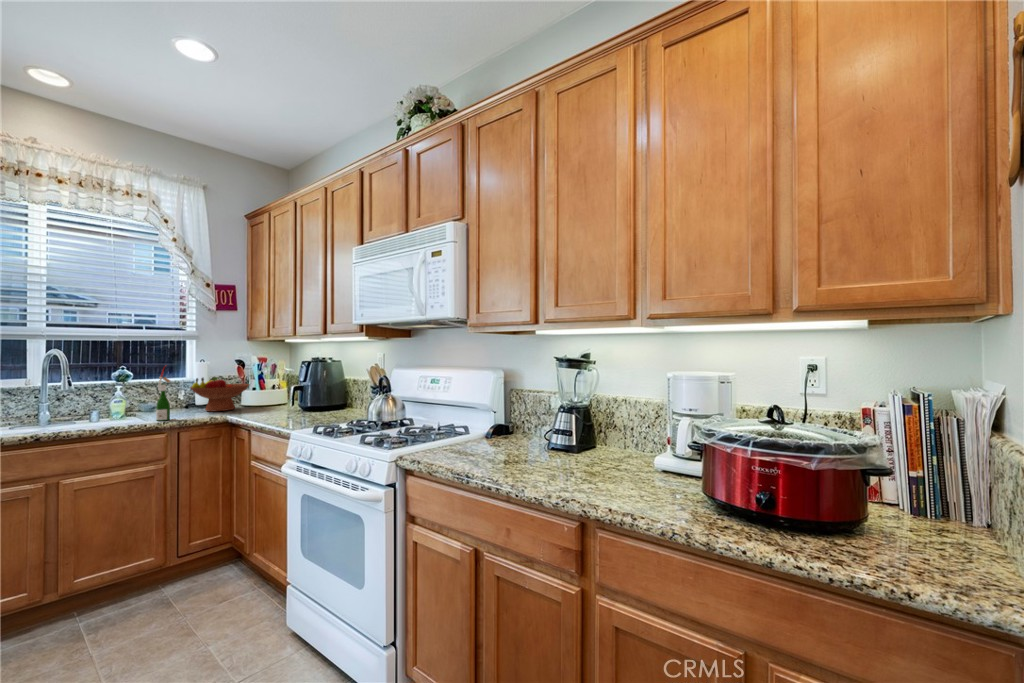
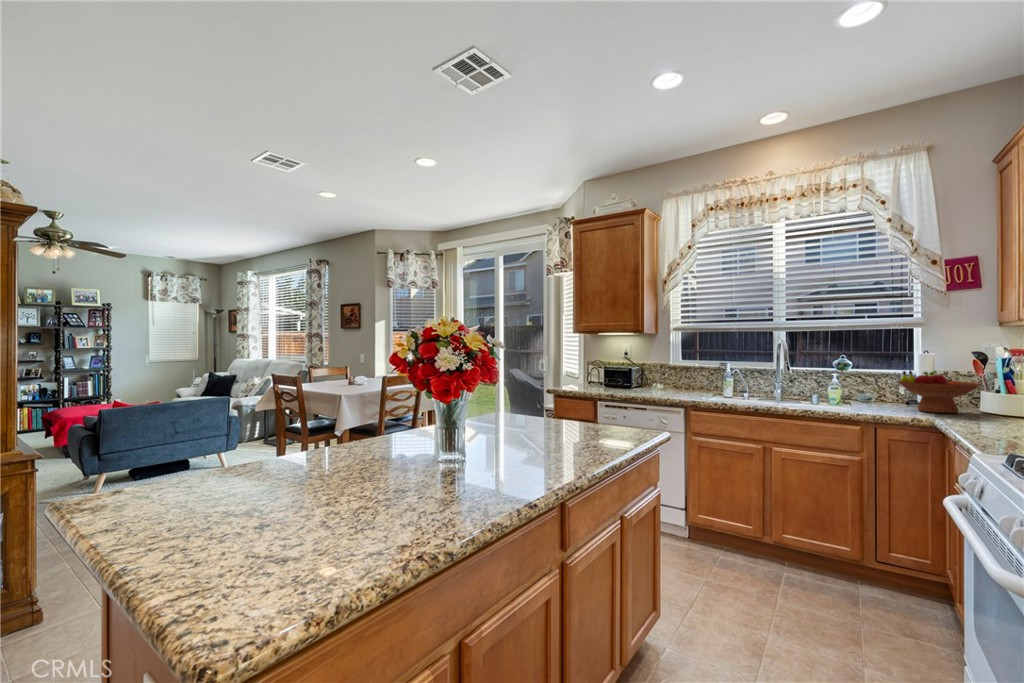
wine bottle: present [156,366,175,421] -> none [851,354,870,412]

